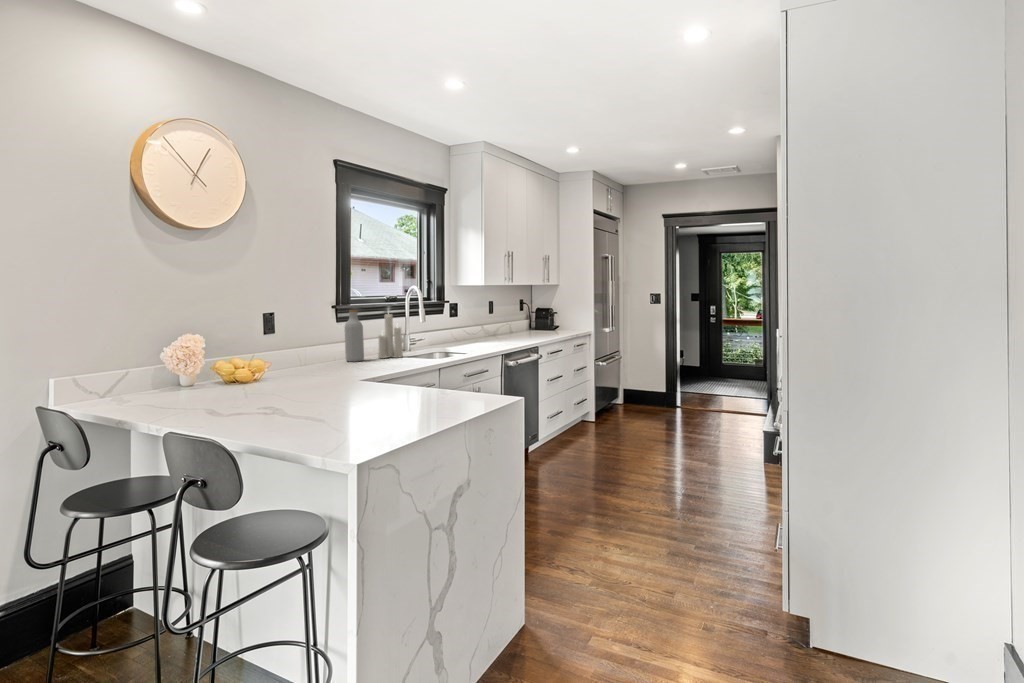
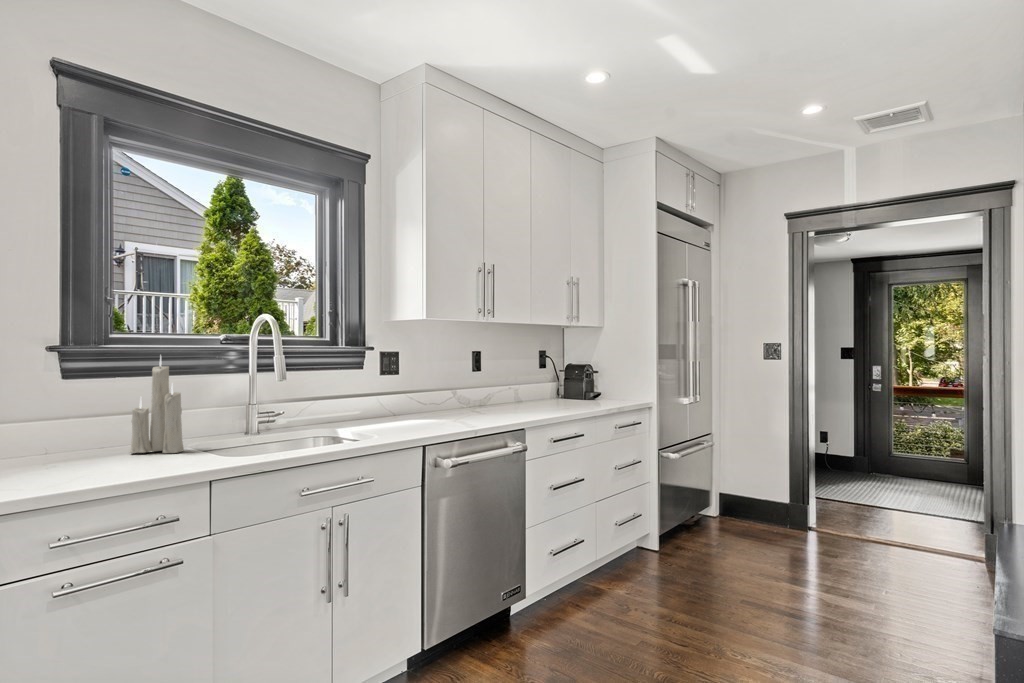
bottle: present [345,310,364,362] -> none [46,357,91,461]

